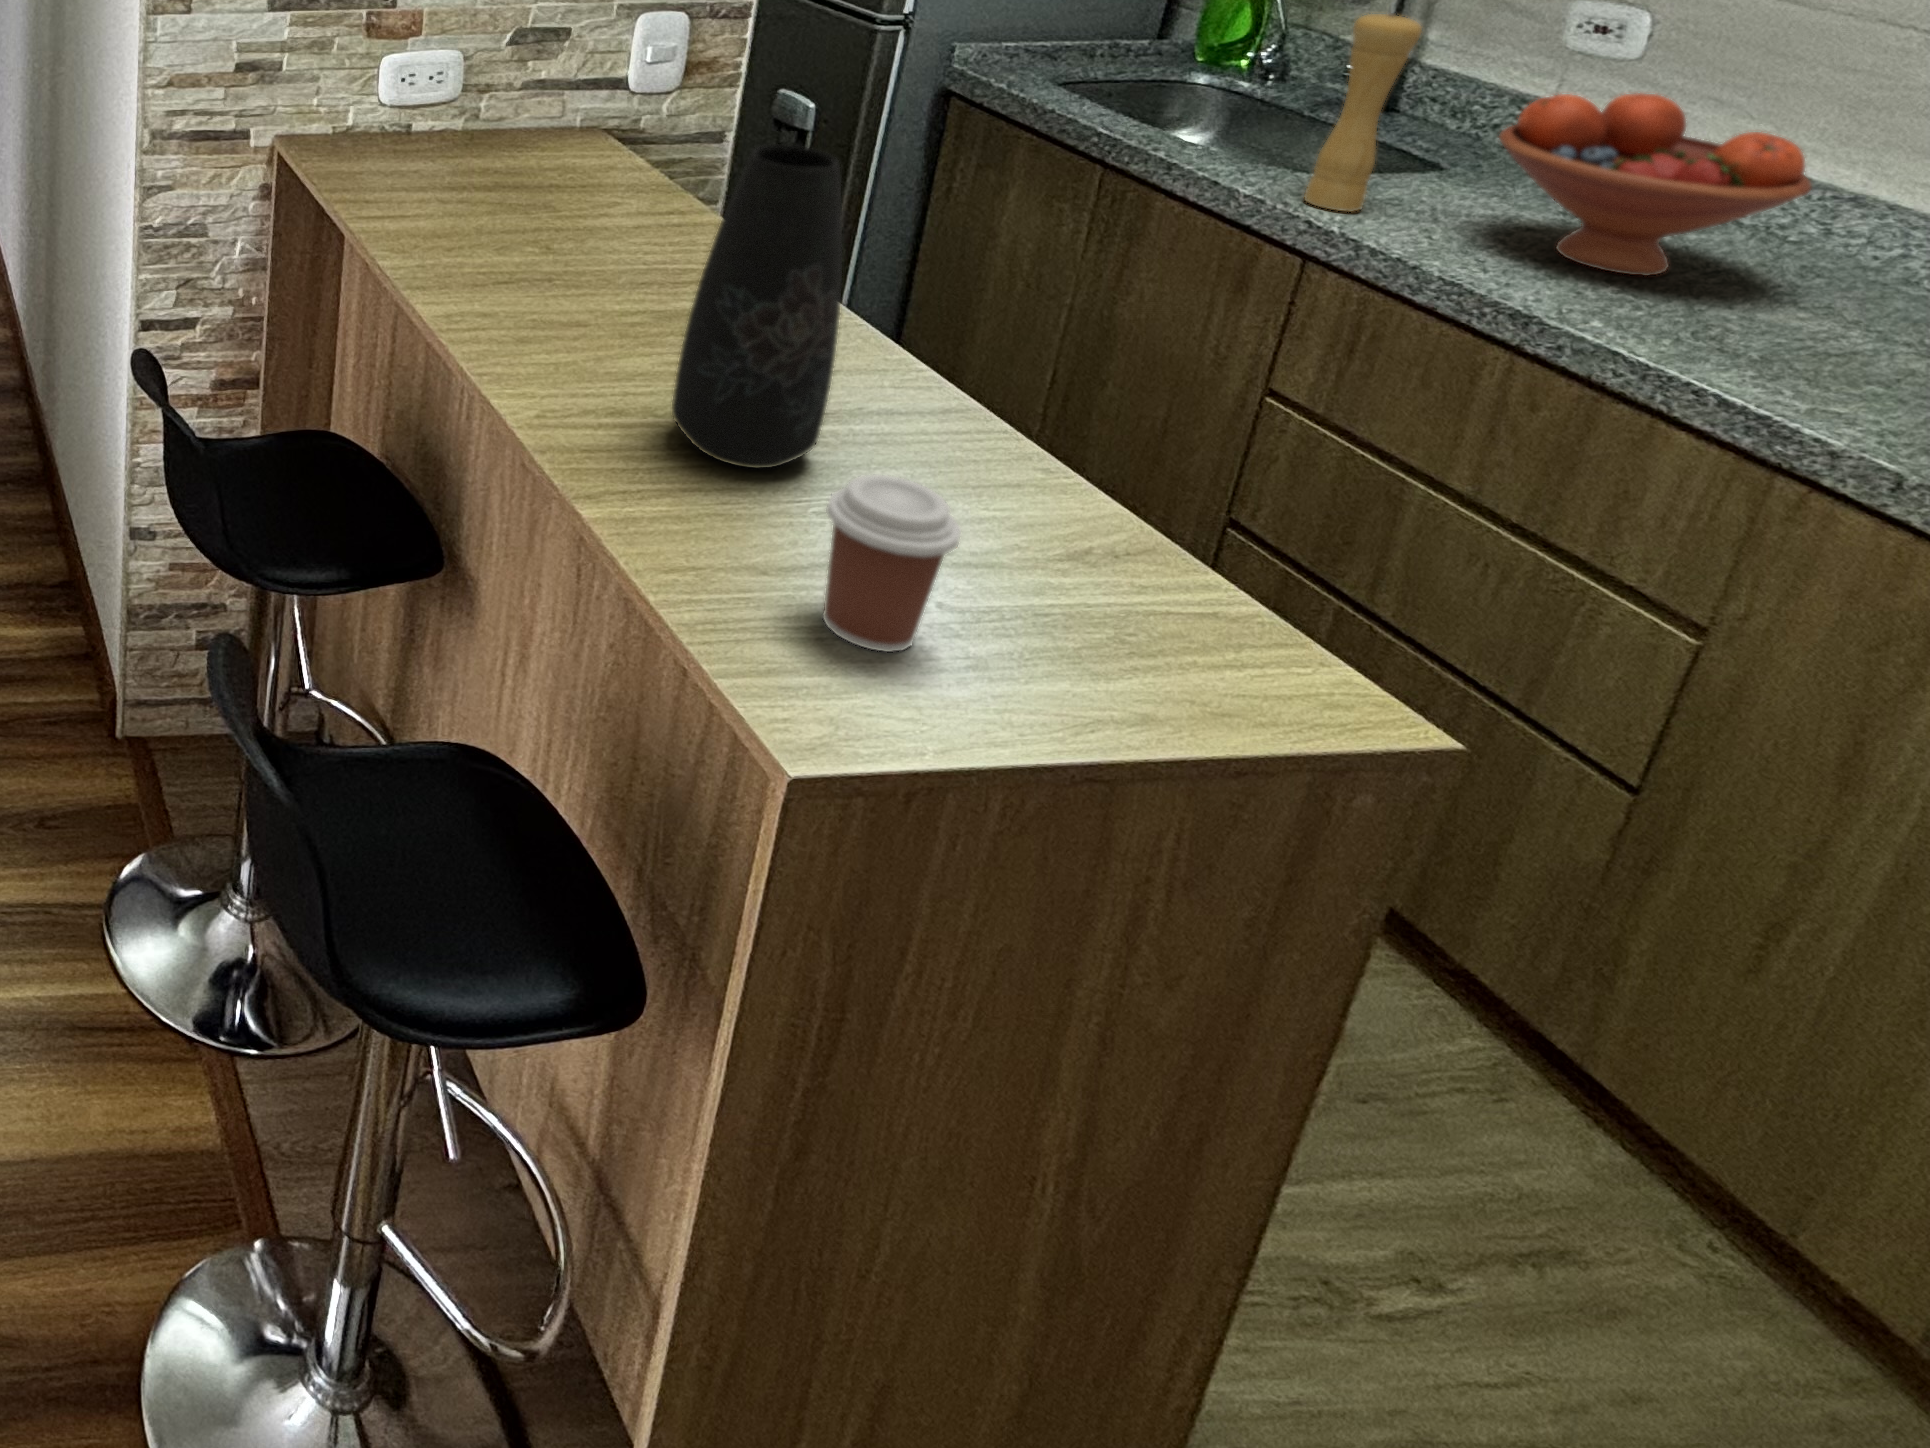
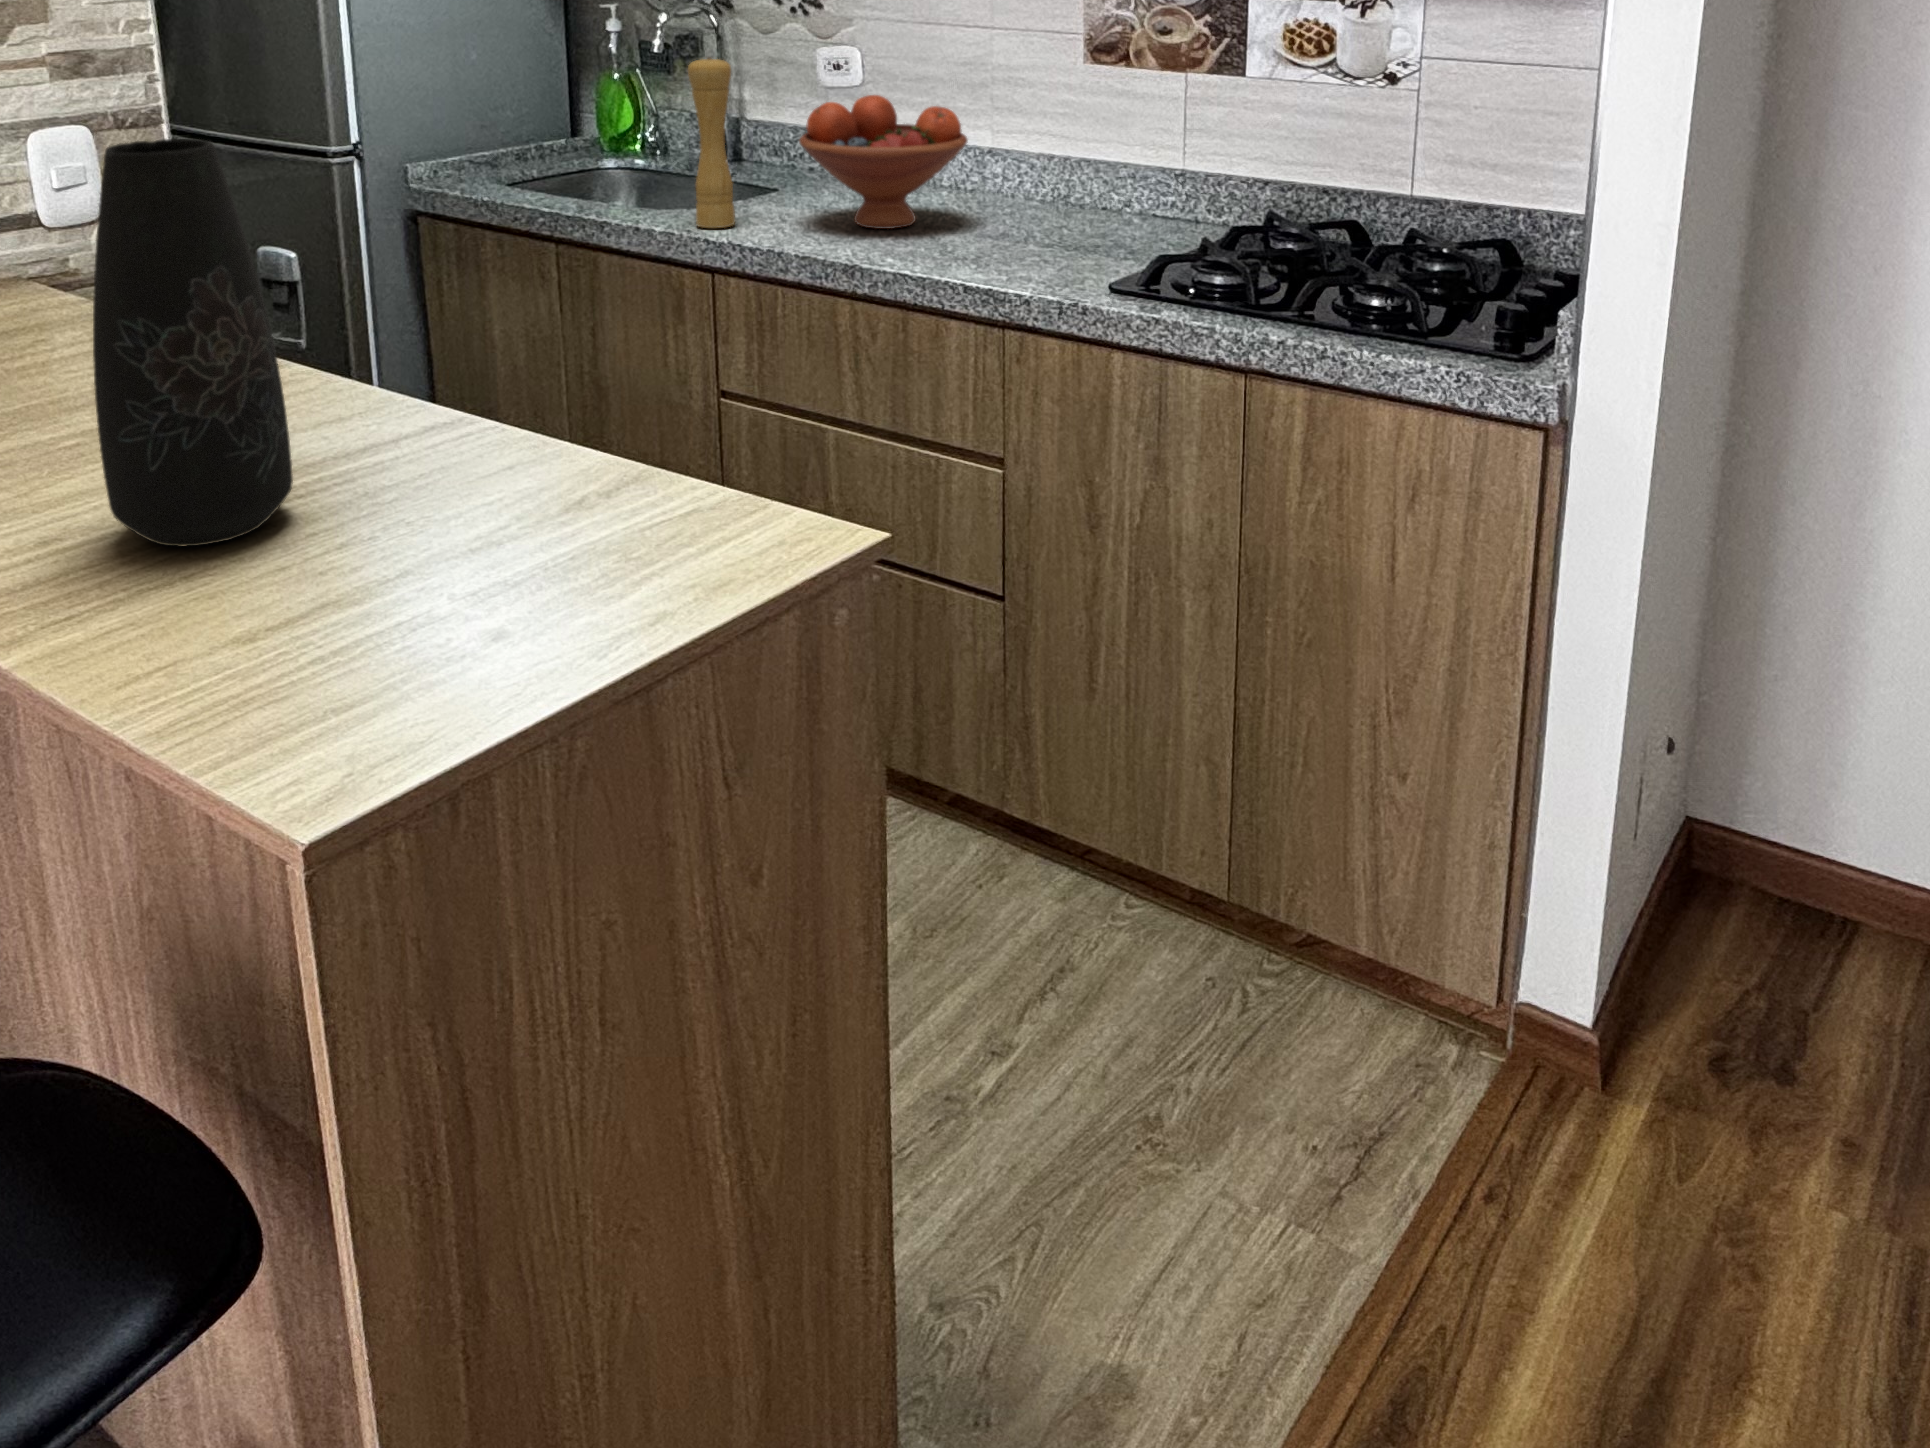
coffee cup: present [823,474,961,652] -> none [280,457,432,671]

